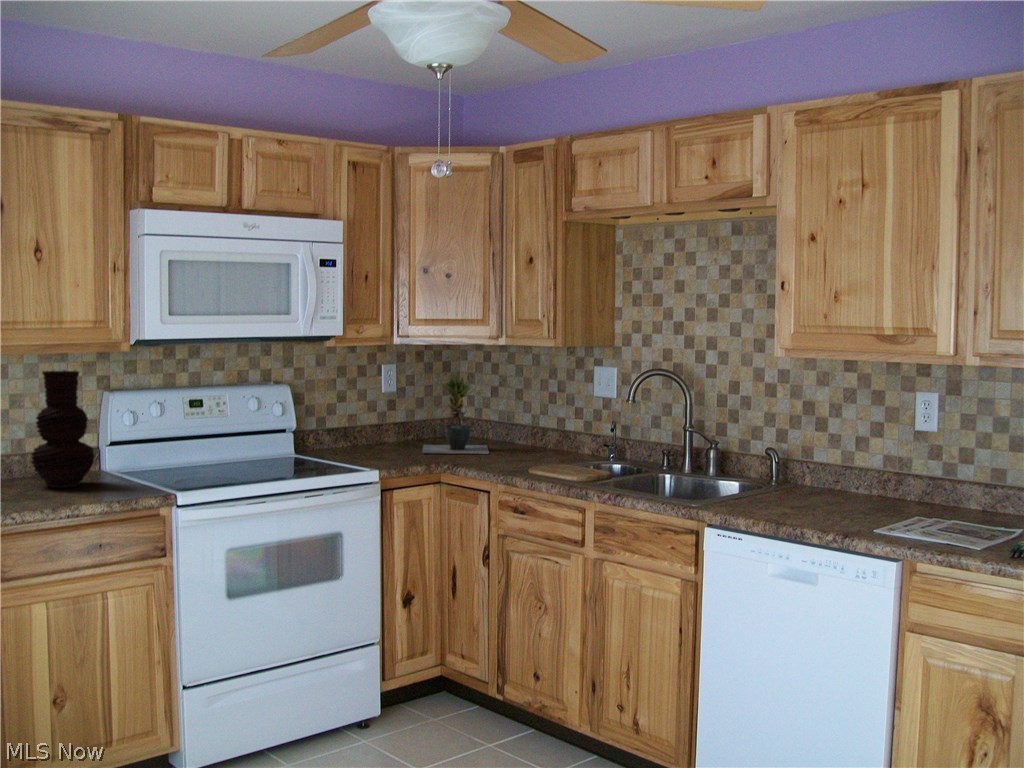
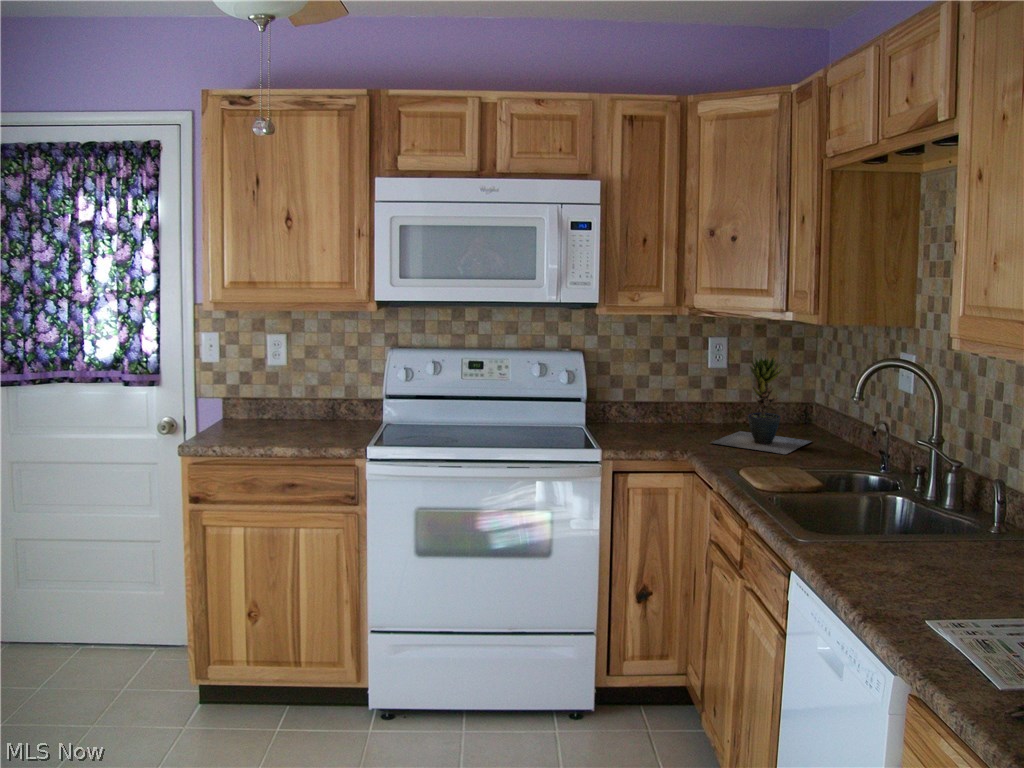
vase: present [31,370,95,488] -> none [295,332,350,439]

